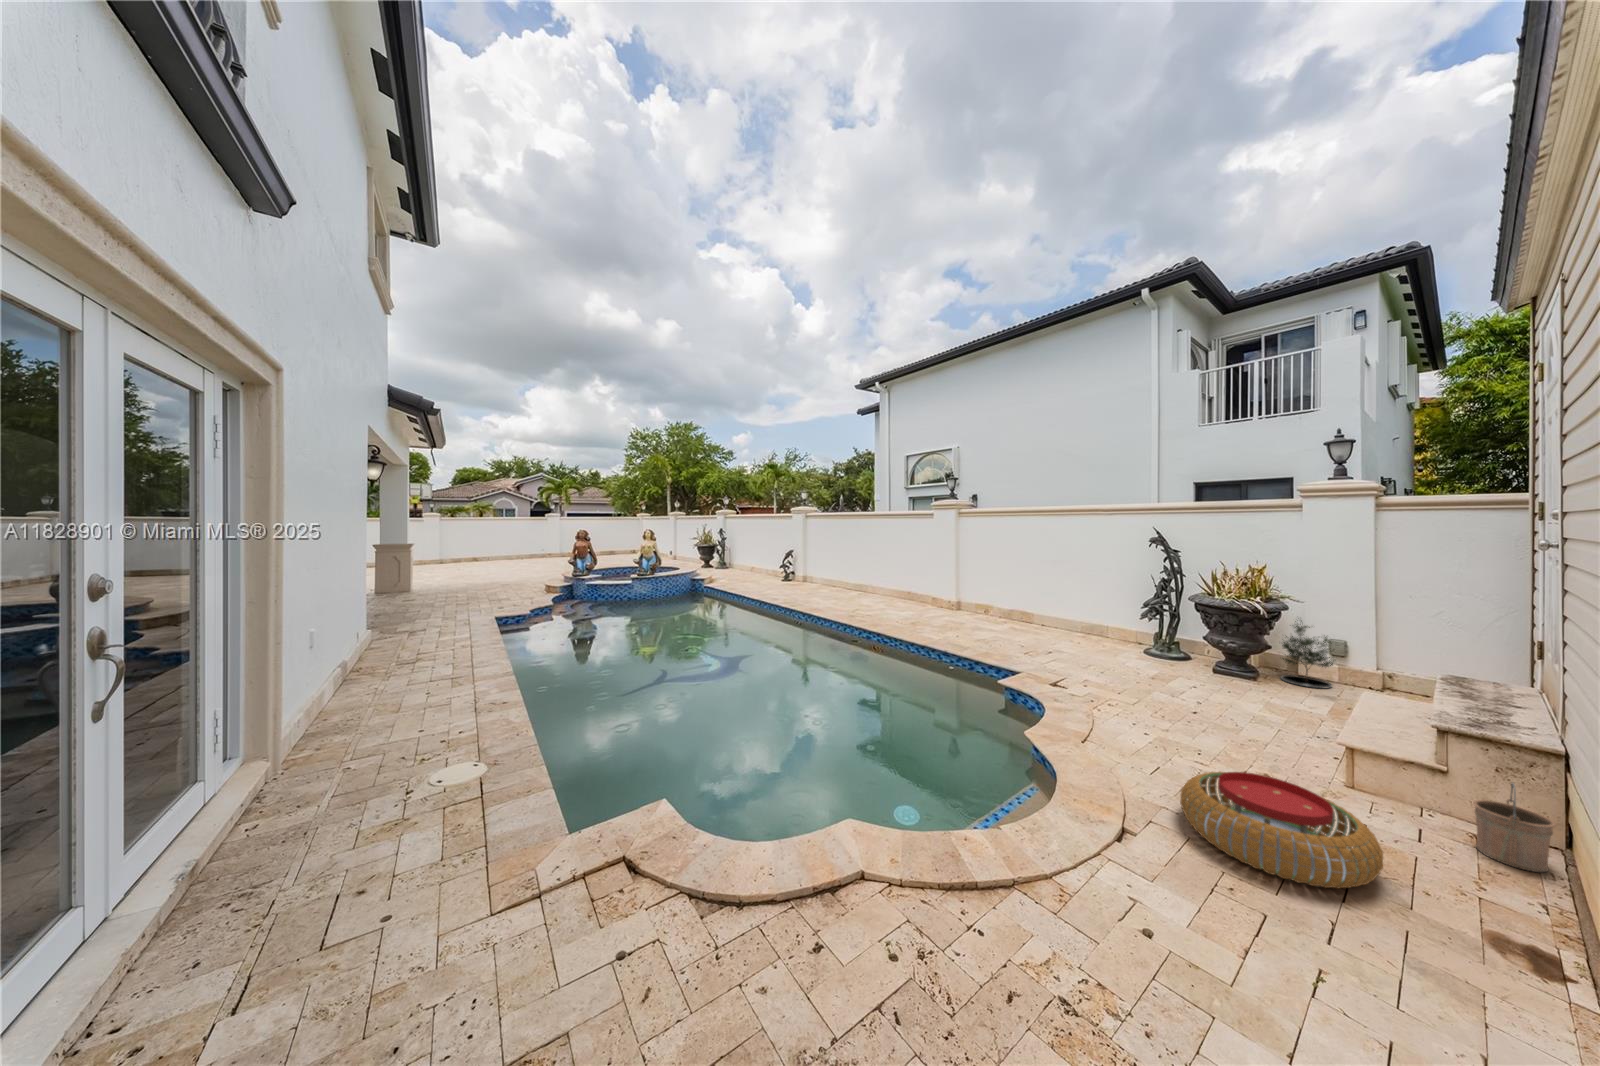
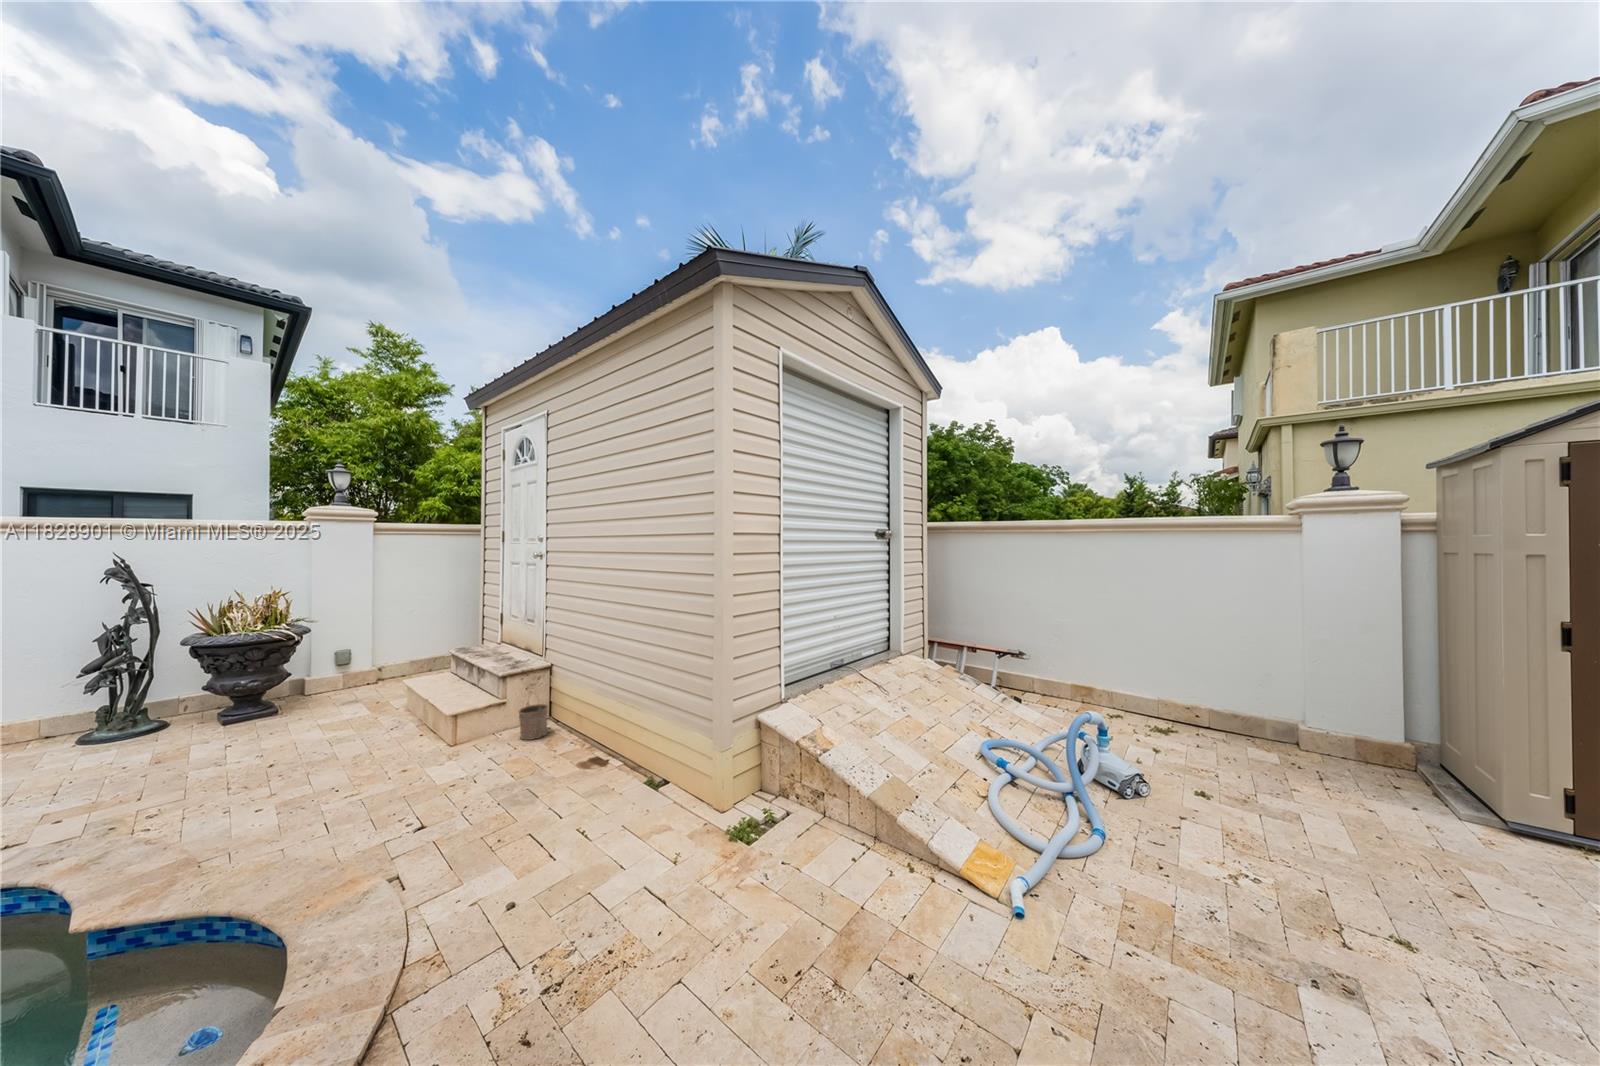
potted tree: present [1281,620,1334,689] -> none [290,635,345,702]
pouf: present [1180,772,1383,888] -> none [390,748,534,835]

